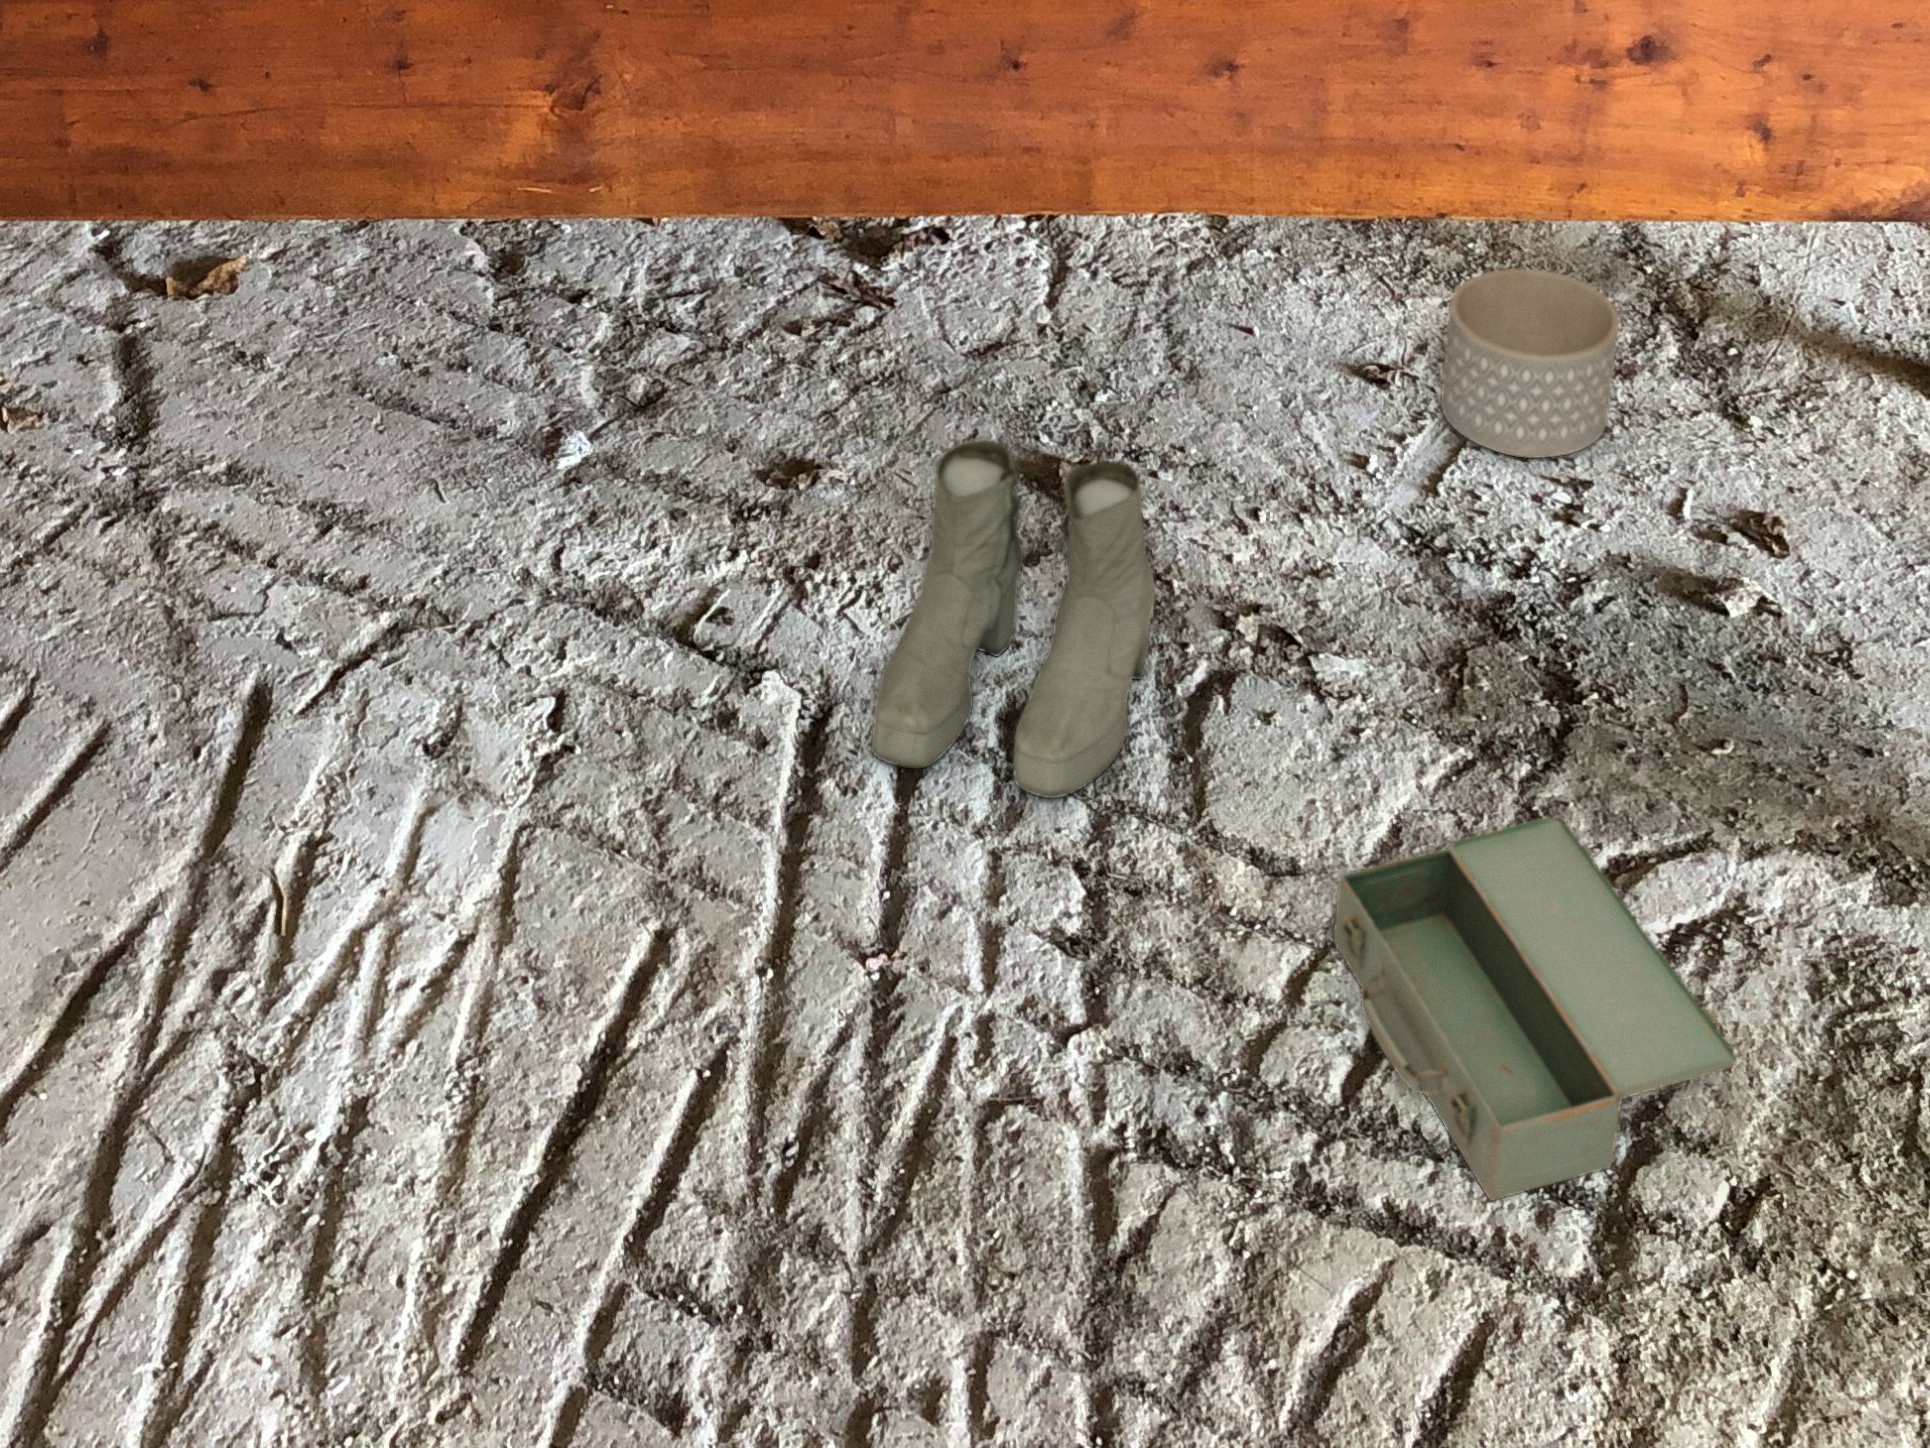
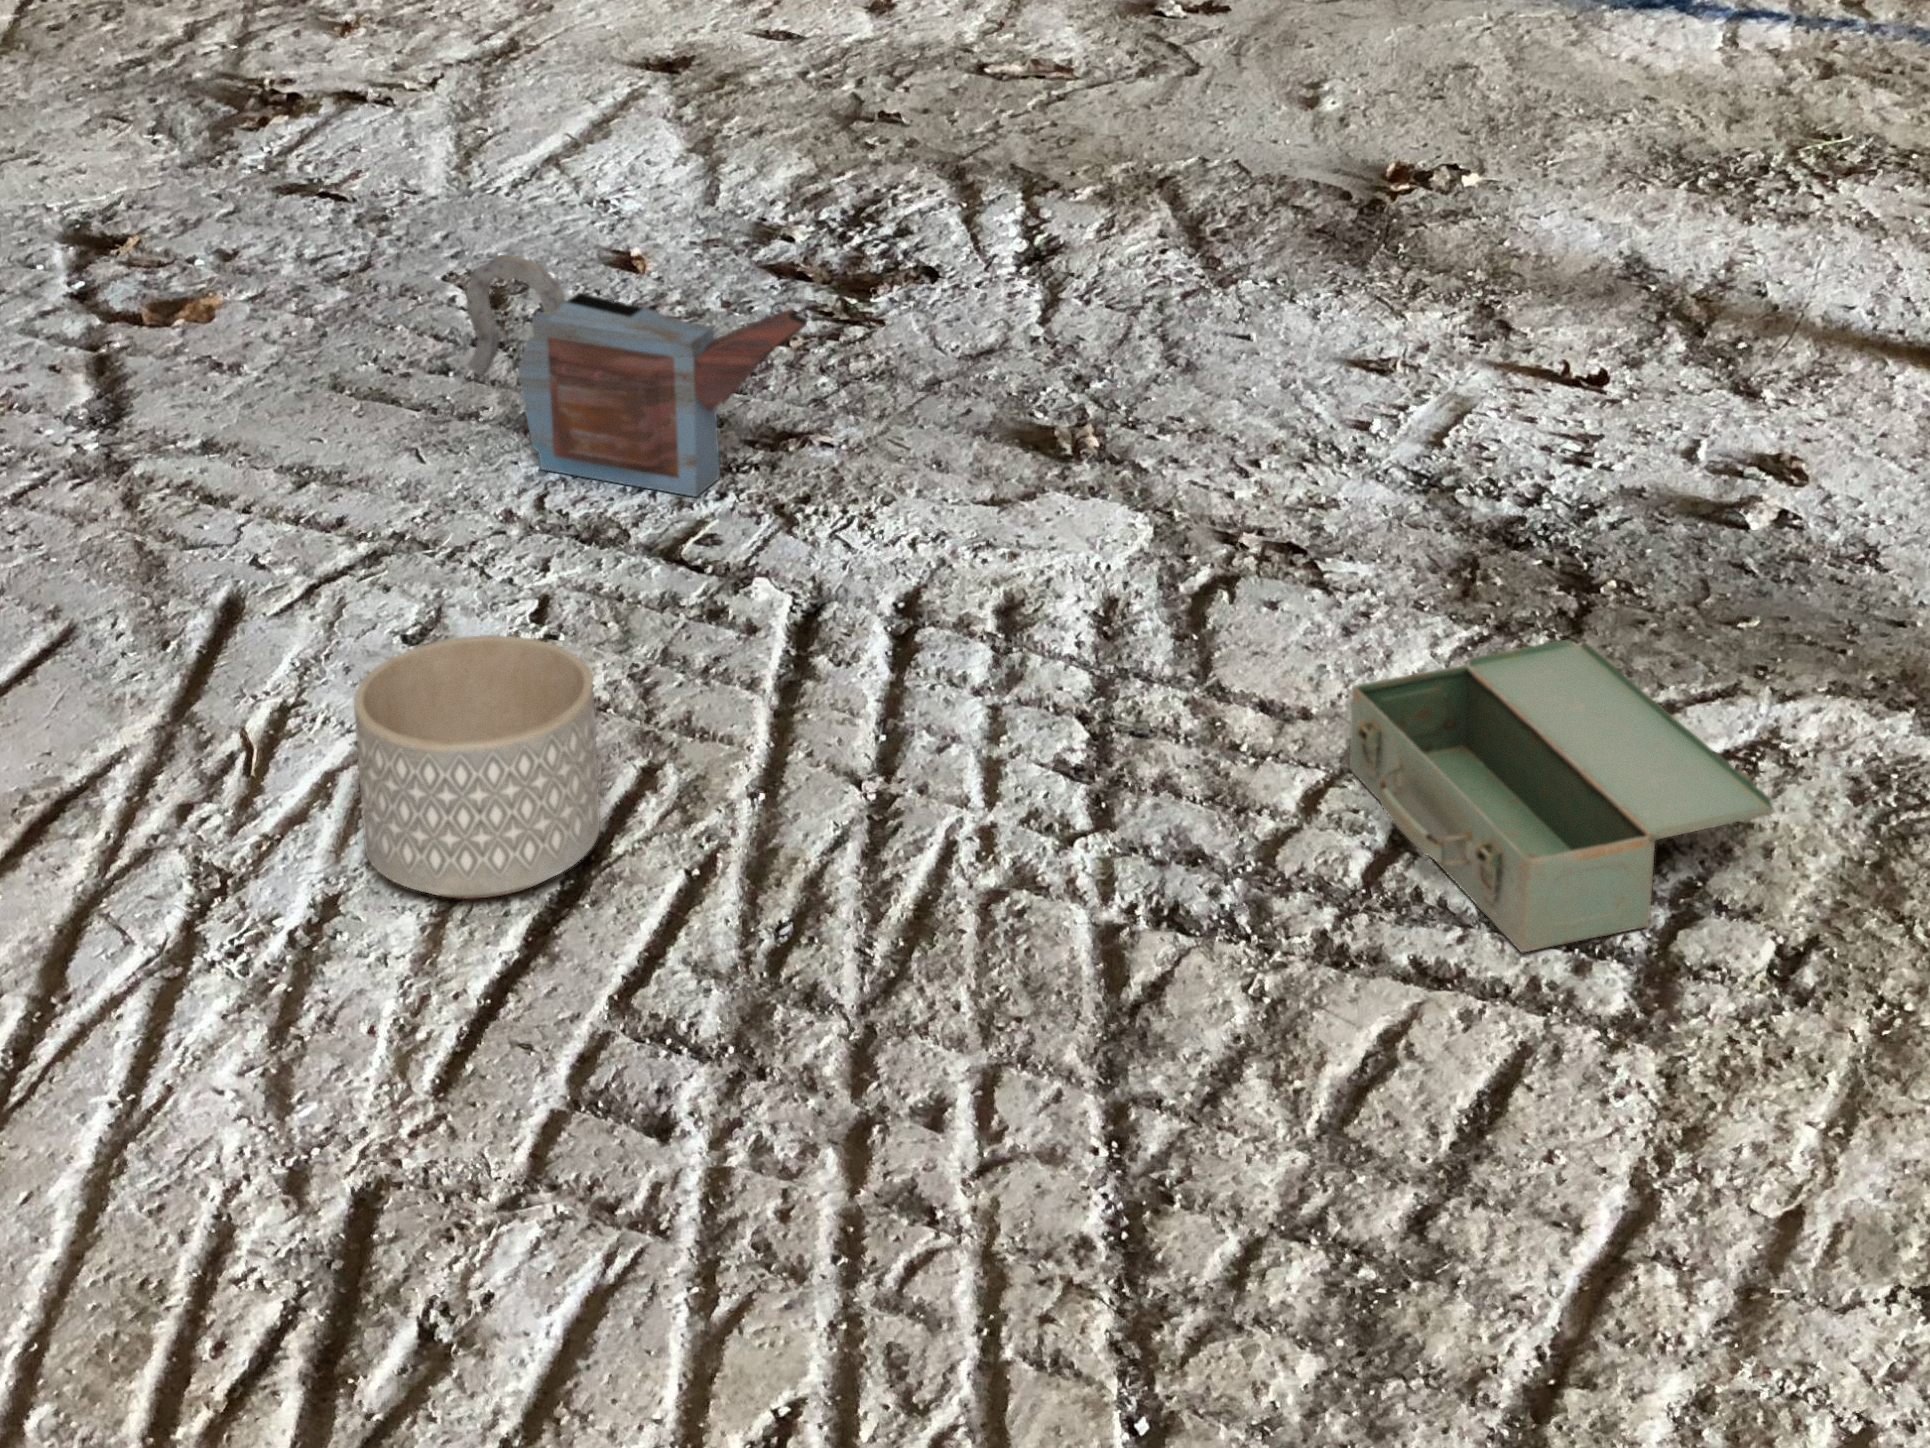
planter: present [1441,269,1619,458] -> present [354,635,600,899]
watering can: none [486,299,823,544] -> present [466,255,808,497]
boots: present [871,440,1155,798] -> none [864,328,1154,664]

